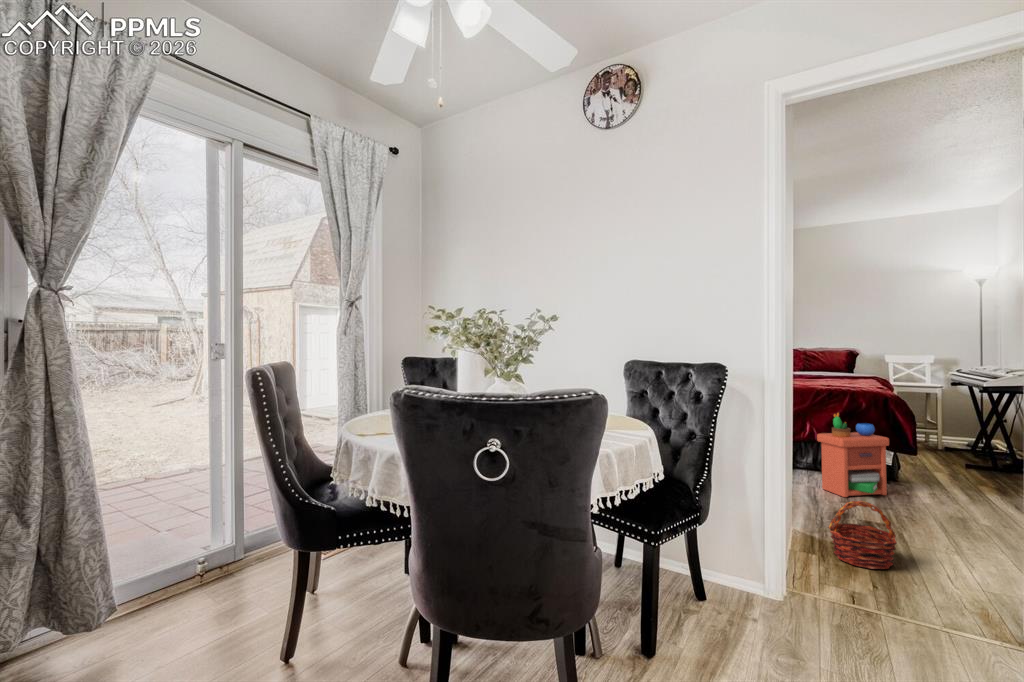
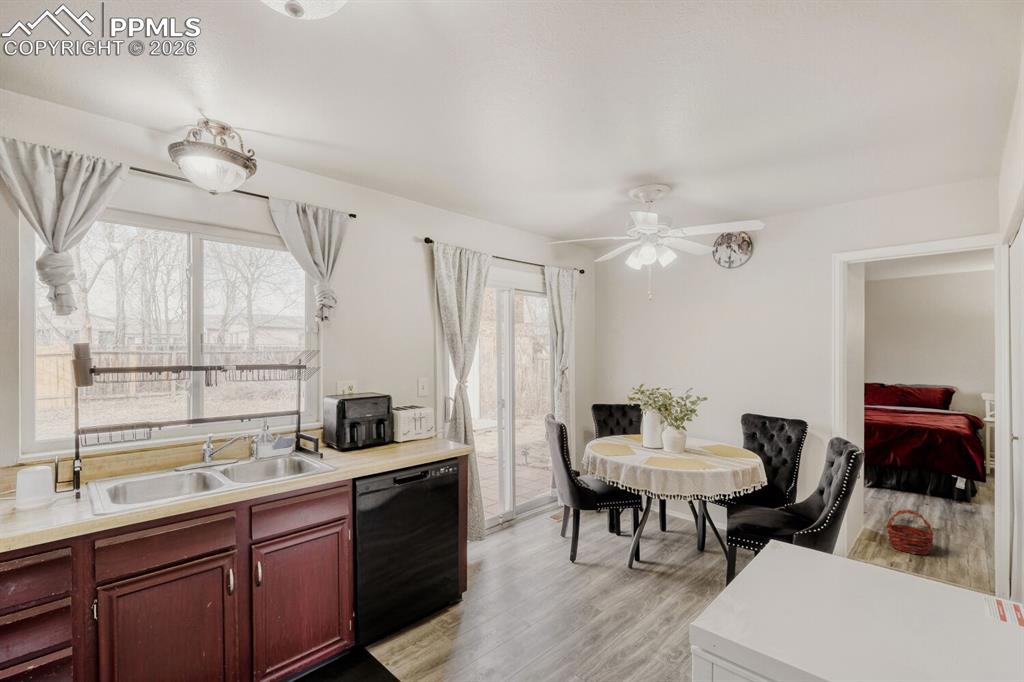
nightstand: present [817,413,889,497] -> none [895,446,955,511]

